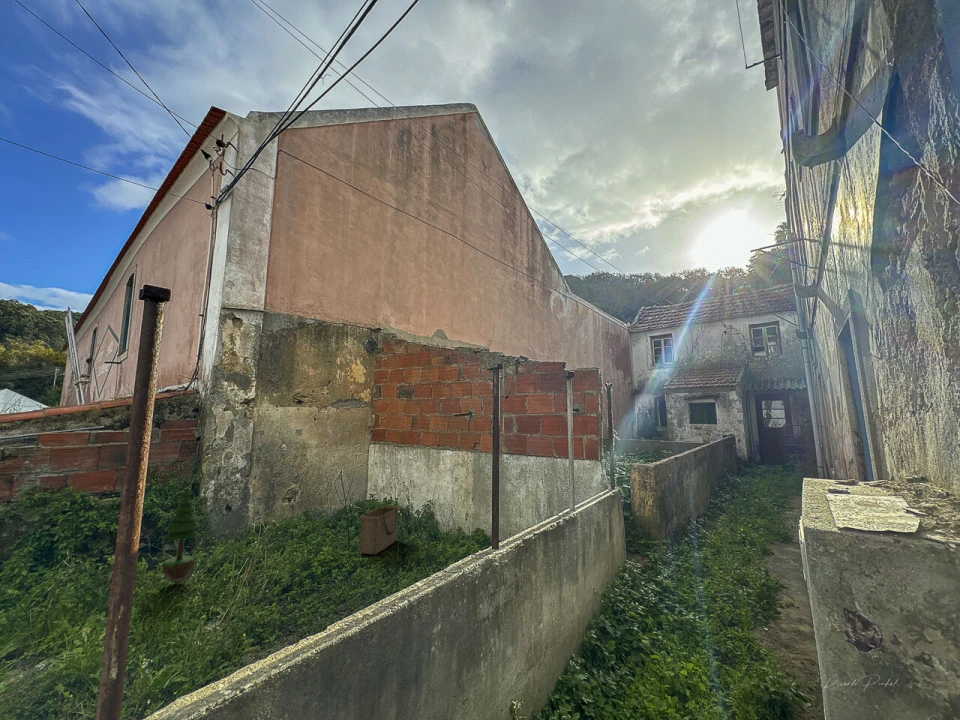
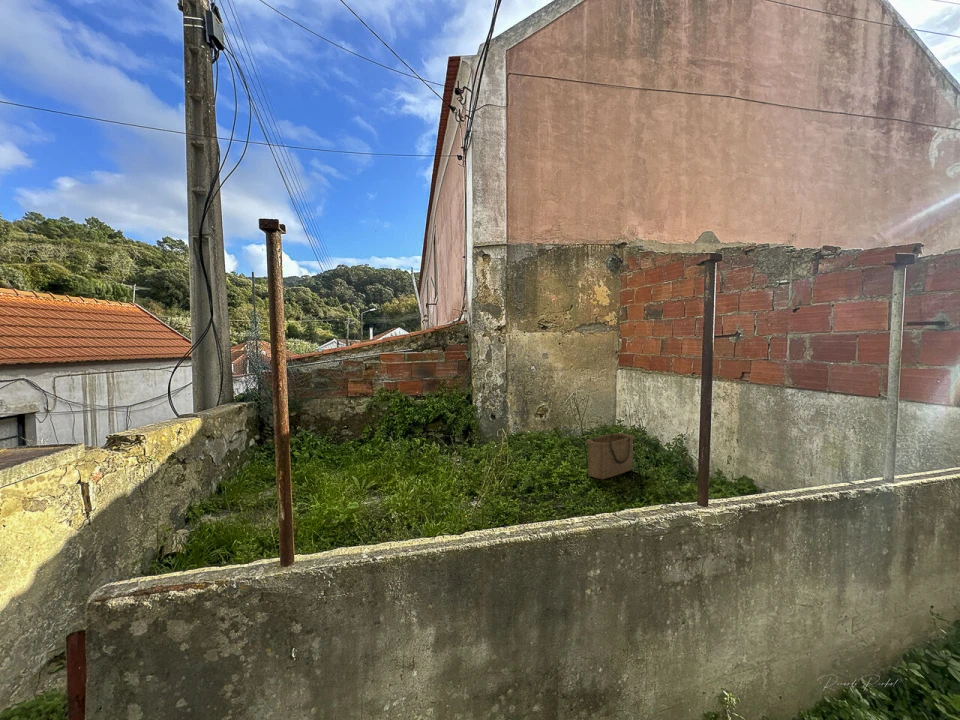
potted tree: present [161,487,201,584] -> none [429,399,455,472]

